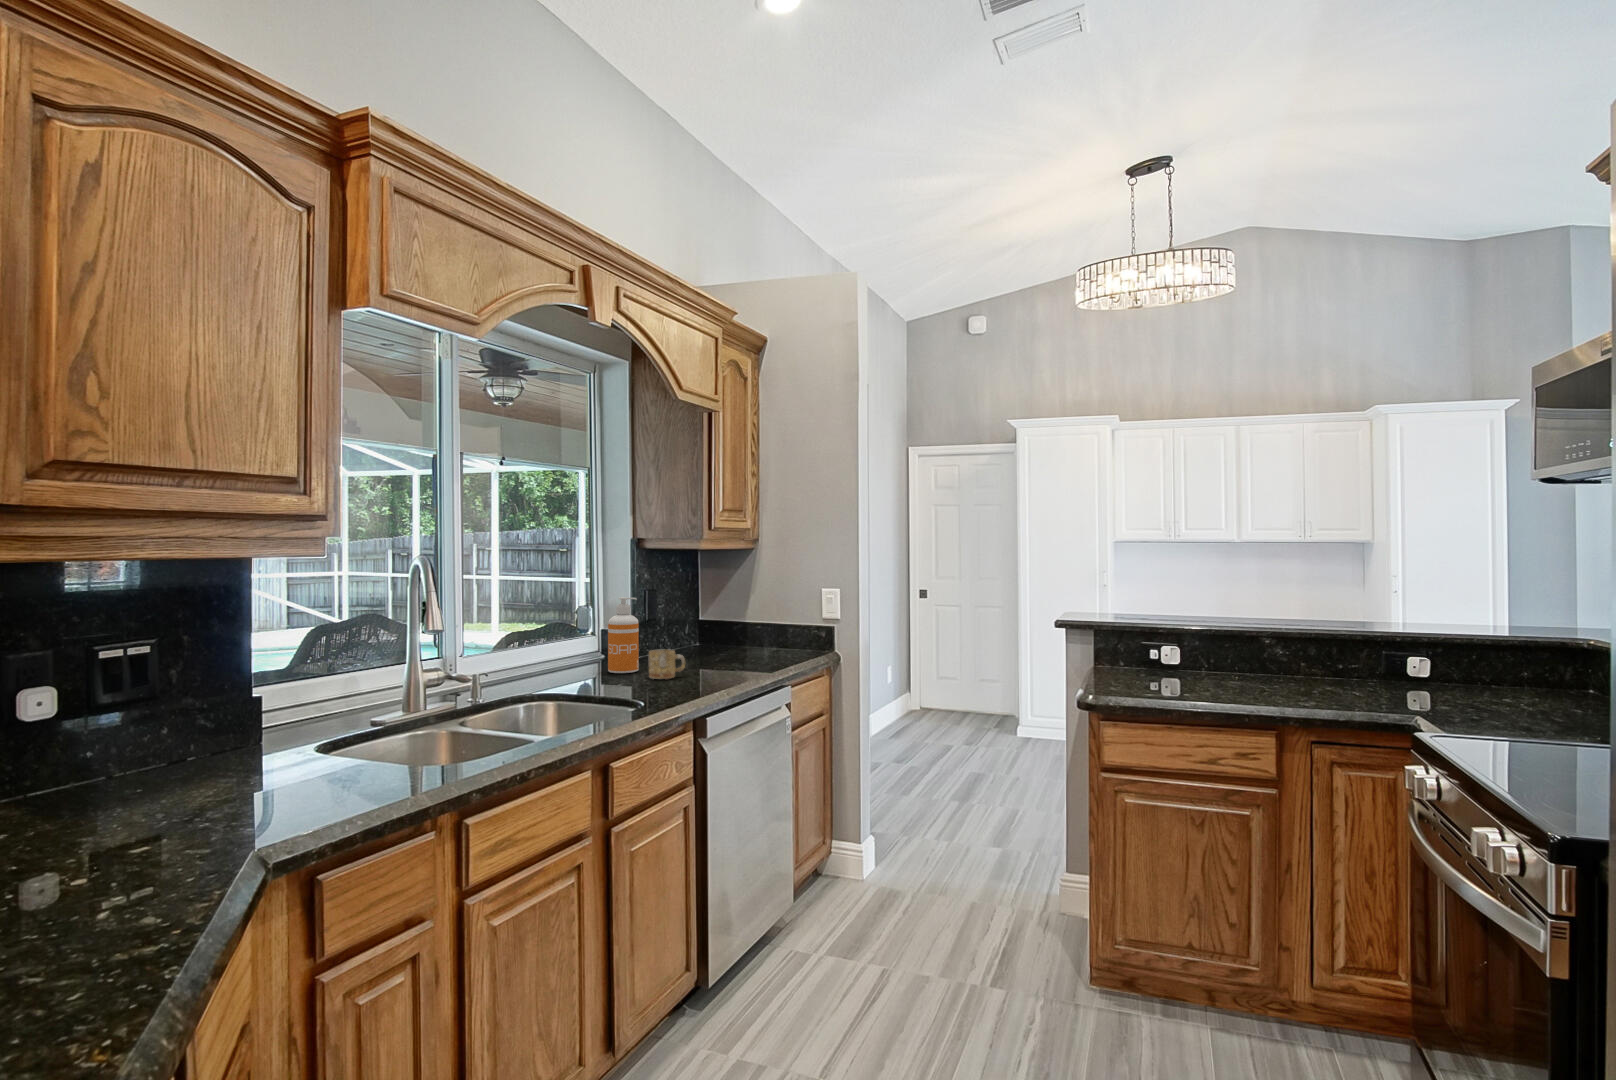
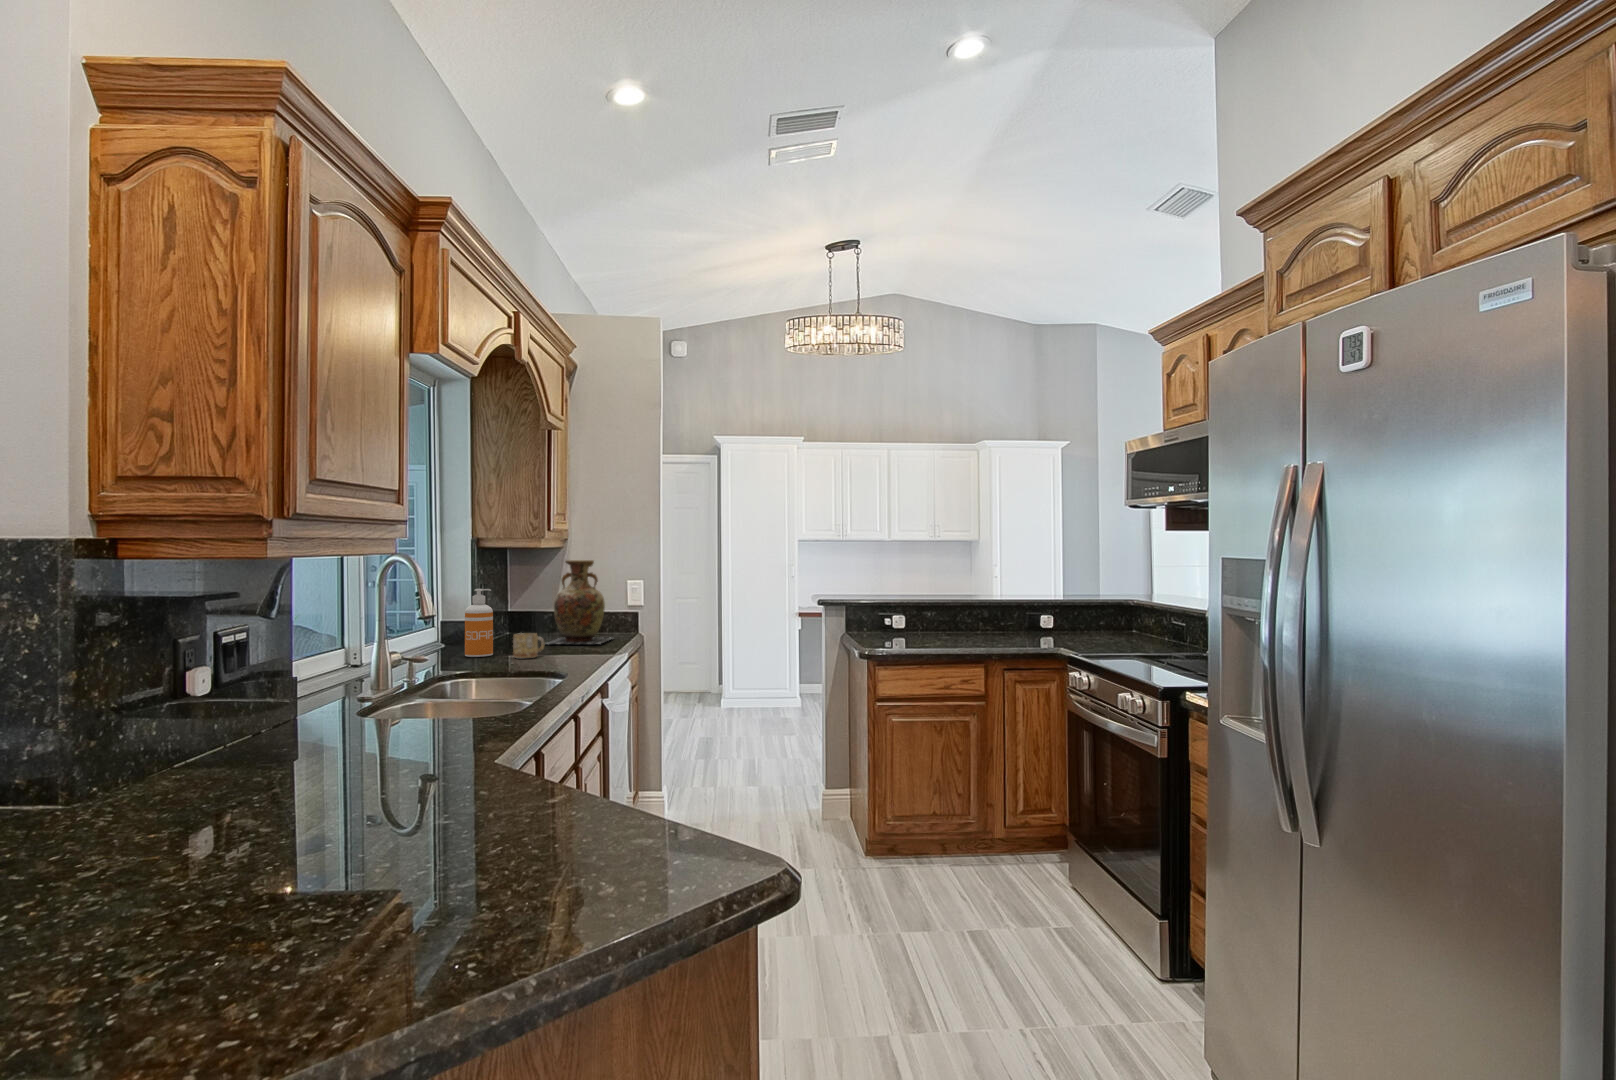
vase: none [709,565,799,664] -> present [546,560,612,644]

